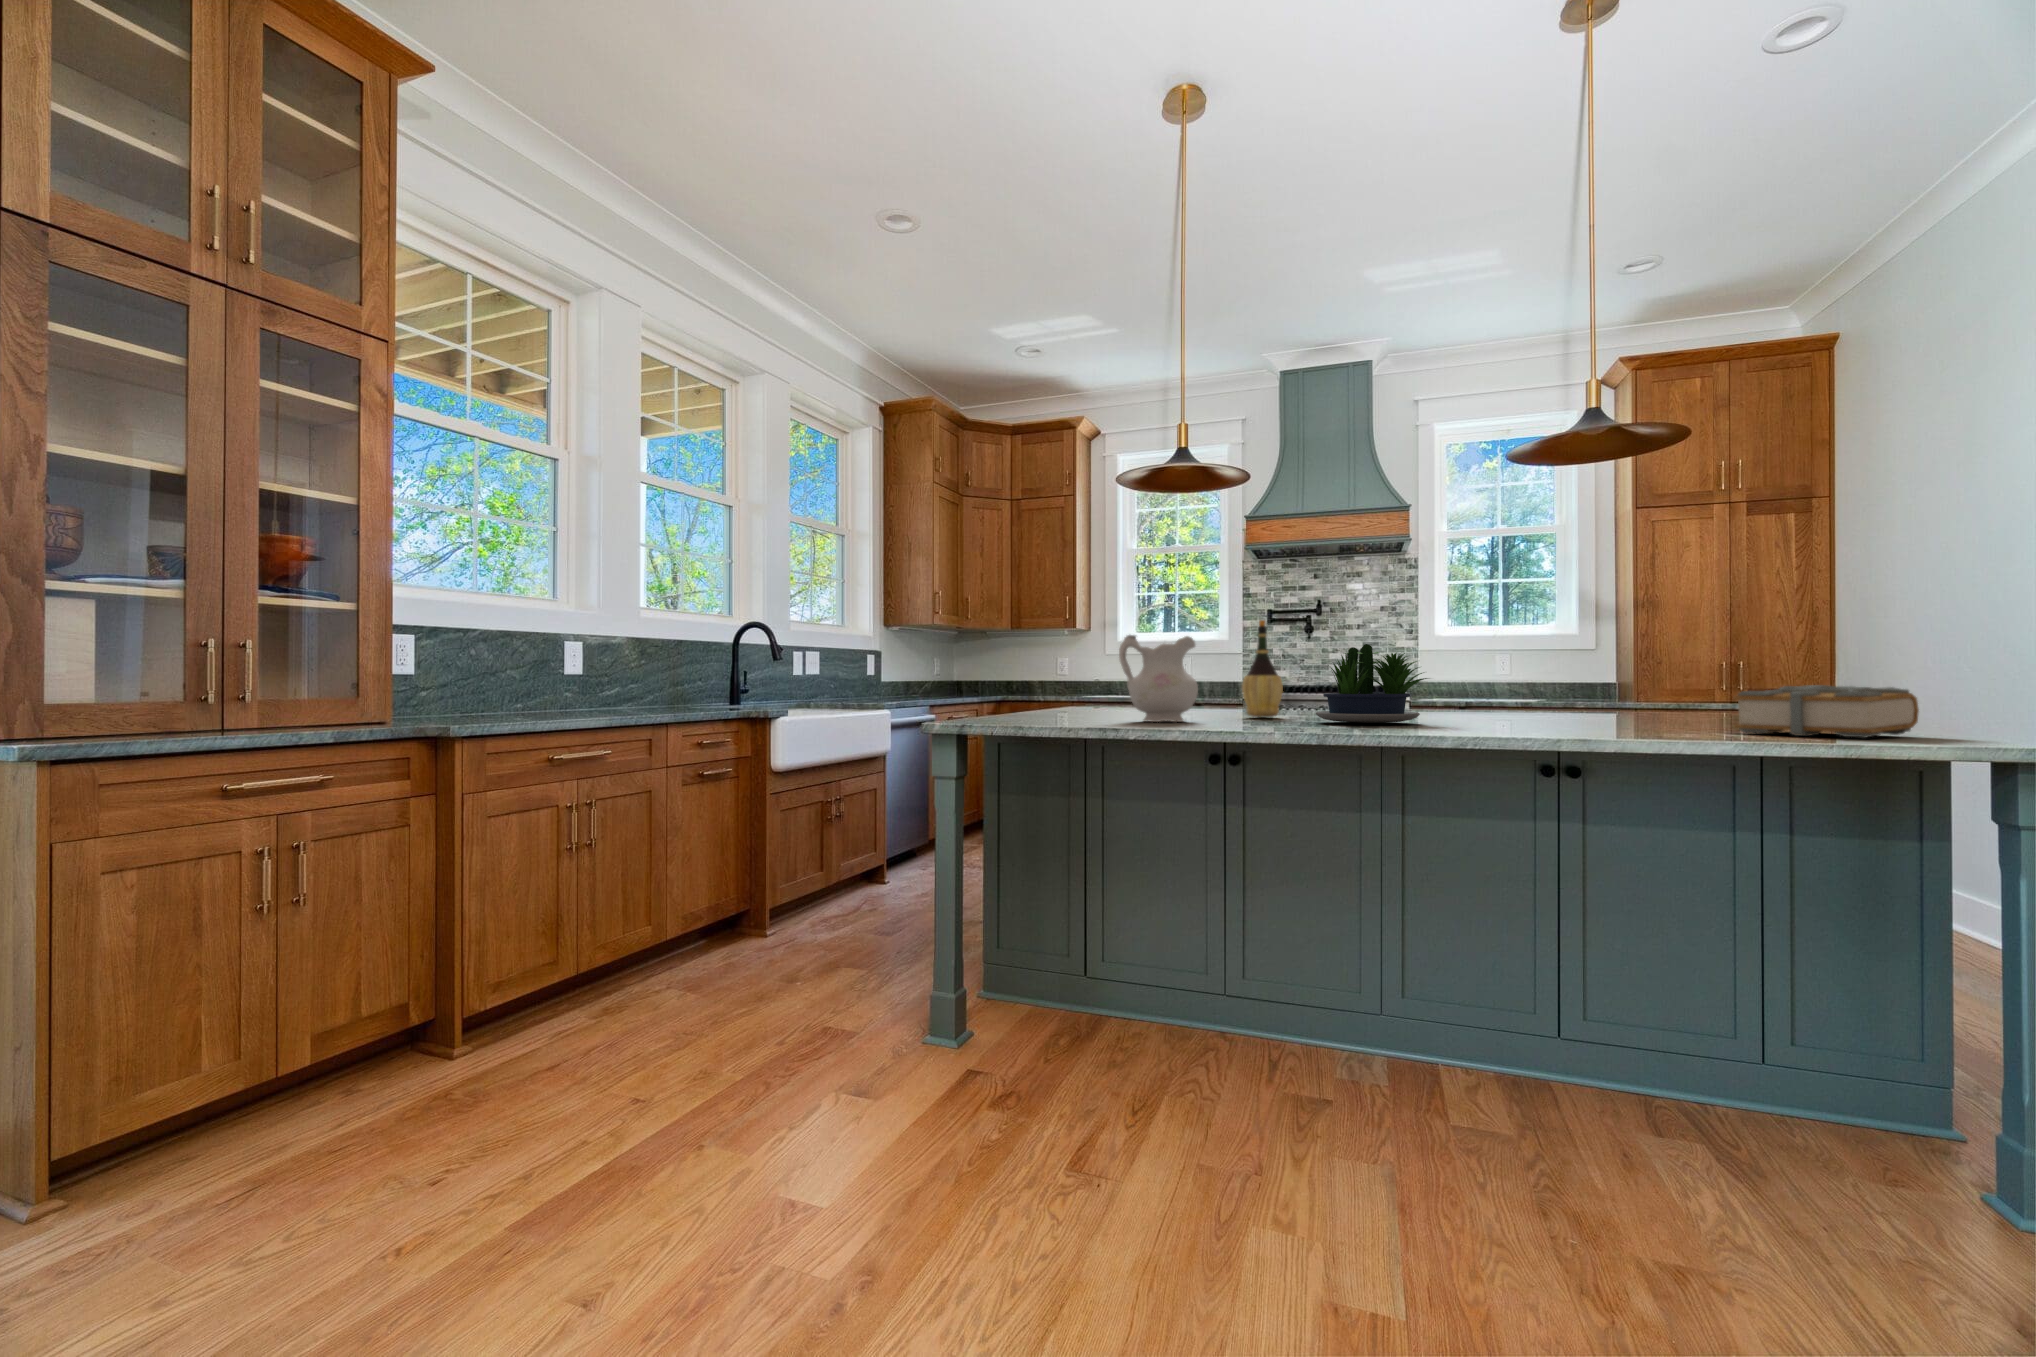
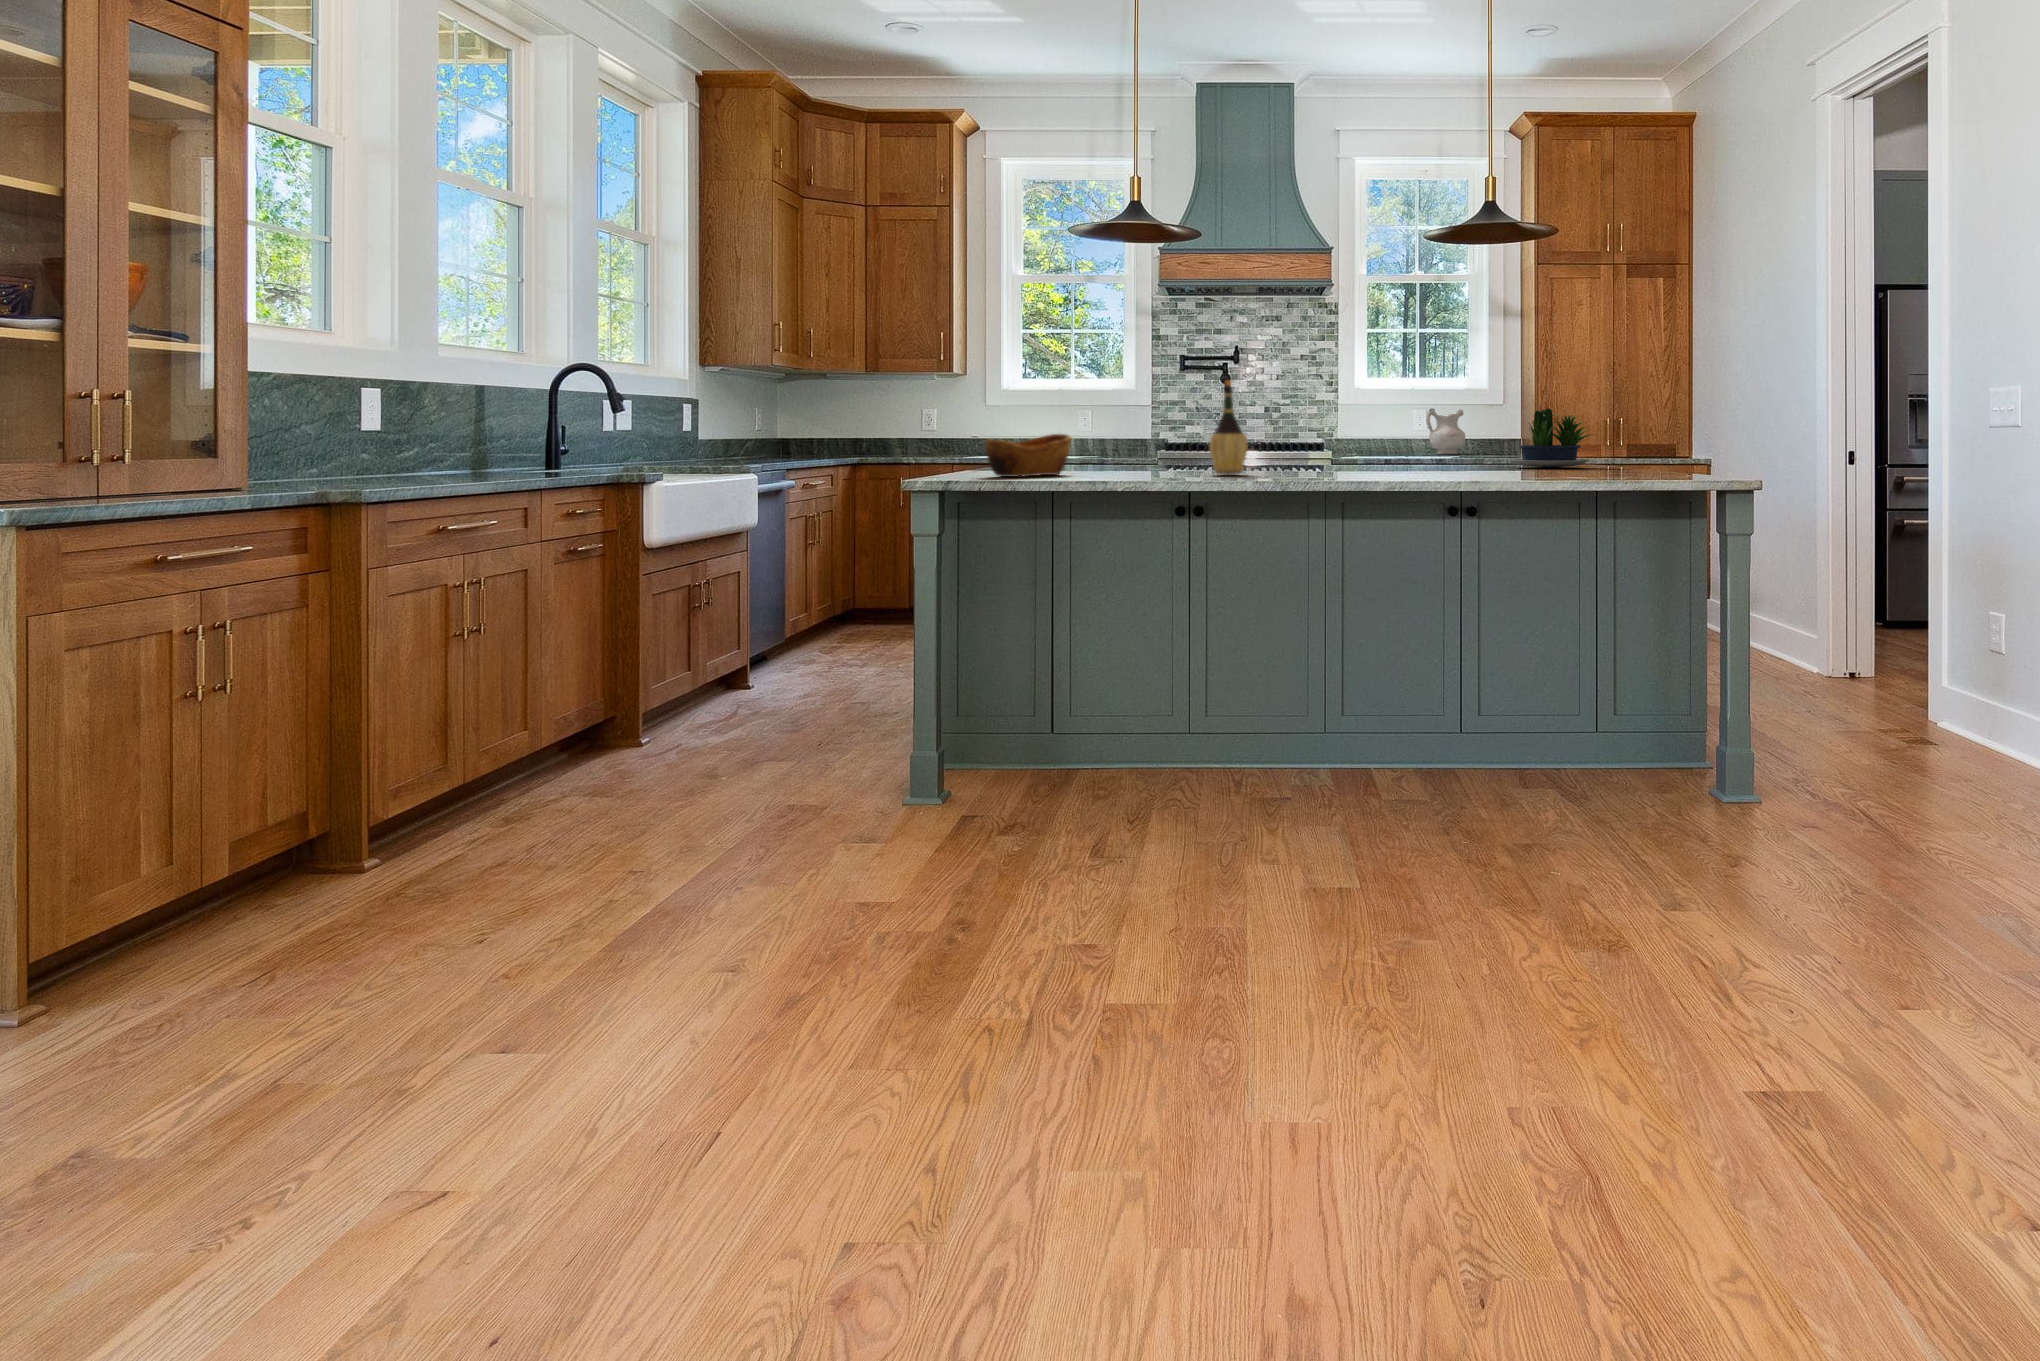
ceramic pitcher: present [1119,635,1198,722] -> present [1426,408,1465,454]
potted plant: present [1316,644,1428,723] -> present [1512,408,1592,468]
wooden bowl: none [1025,676,1111,716] -> present [985,434,1071,477]
book: present [1733,685,1919,738] -> none [1596,443,1704,481]

